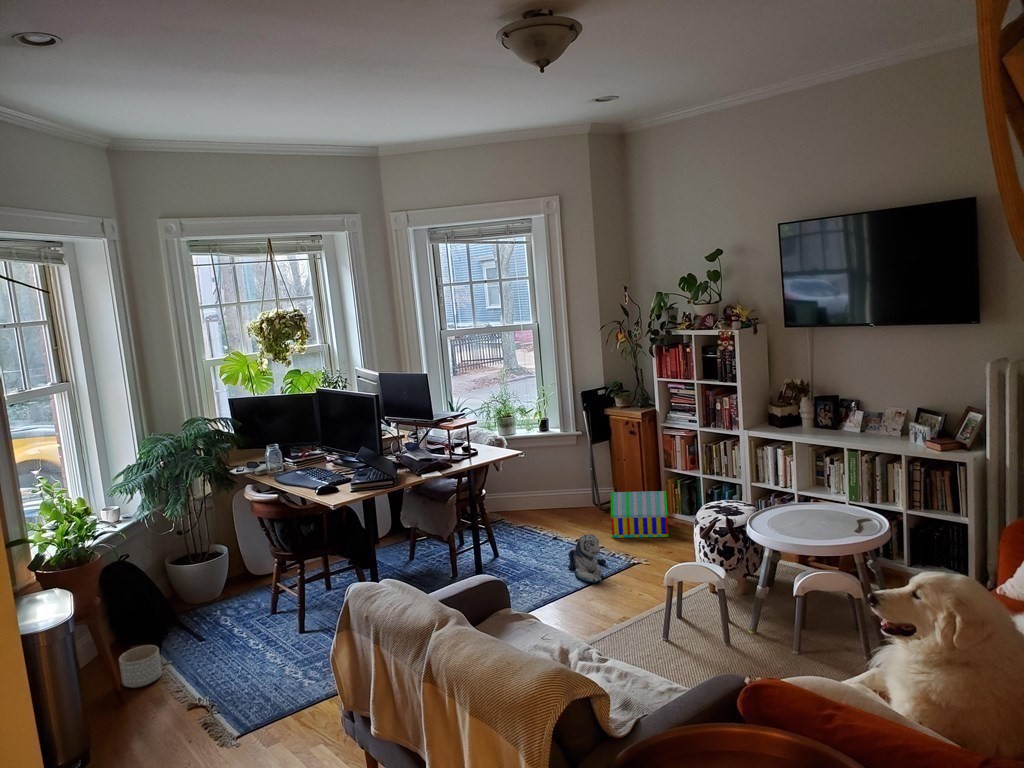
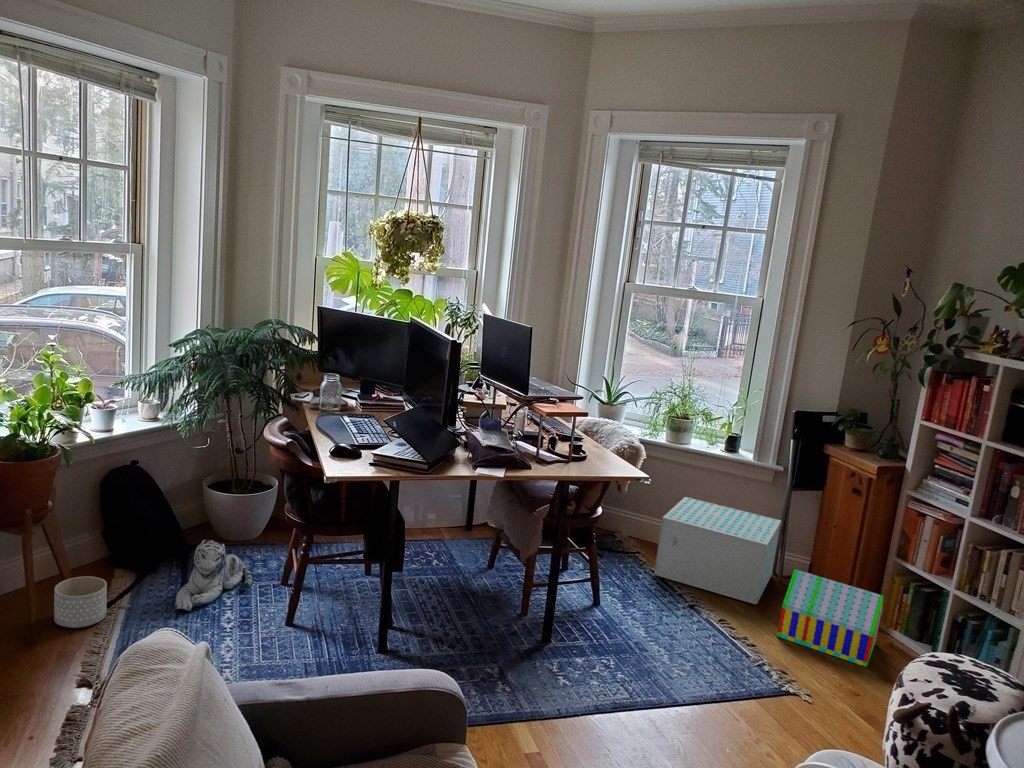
storage box: none [517,468,592,528] -> present [654,497,781,604]
plush toy: present [568,534,606,583] -> present [175,540,253,611]

